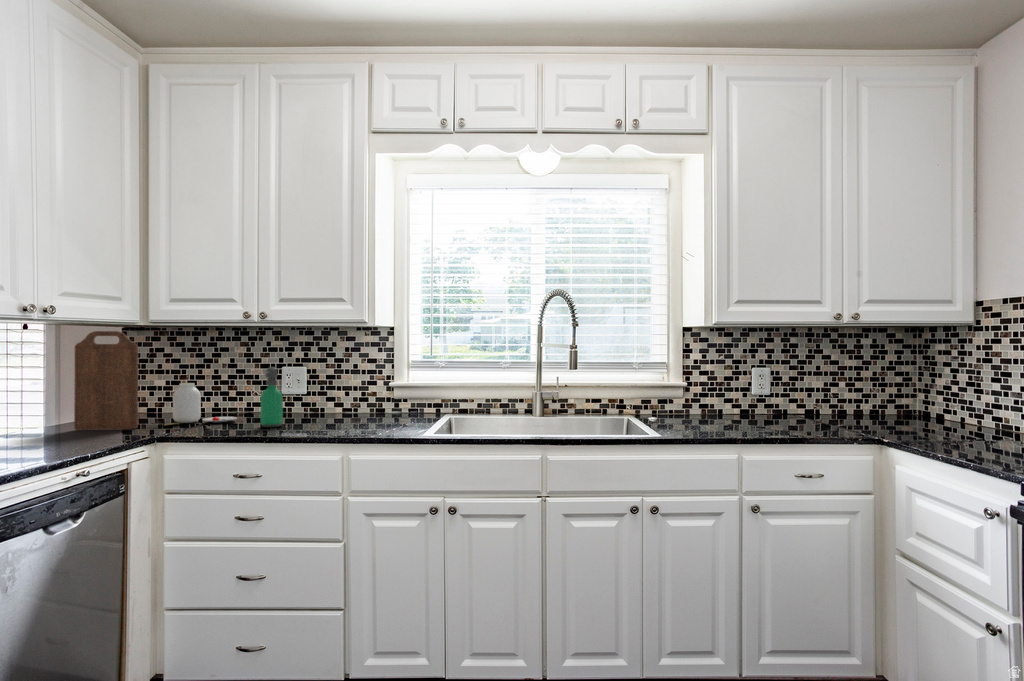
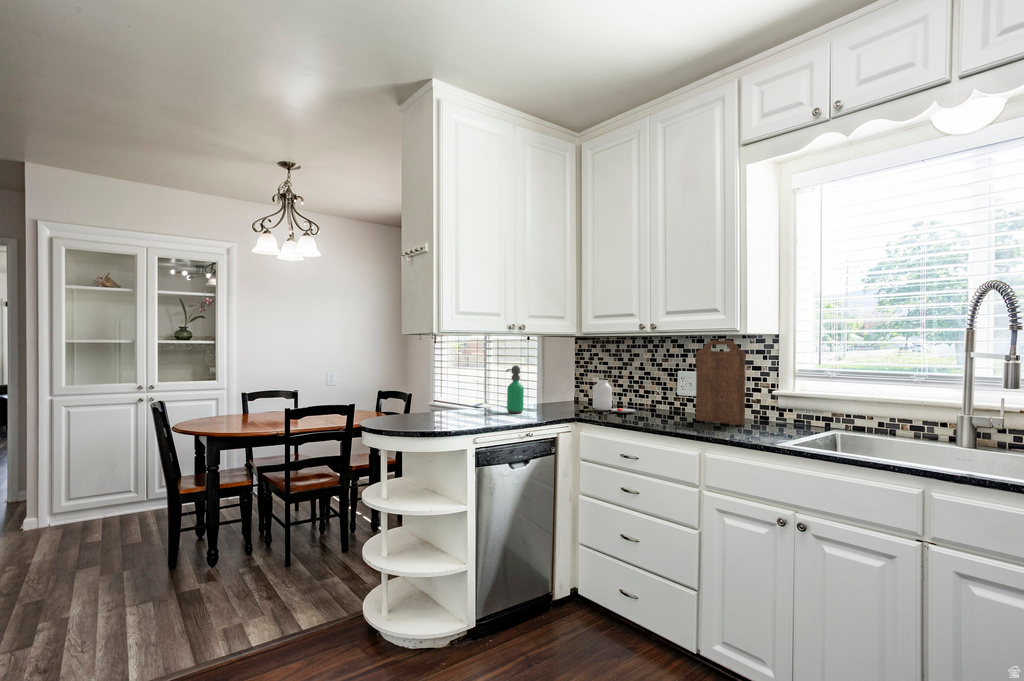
cutting board: present [74,331,138,430] -> present [696,340,746,425]
soap dispenser: present [261,367,283,427] -> present [506,366,524,413]

